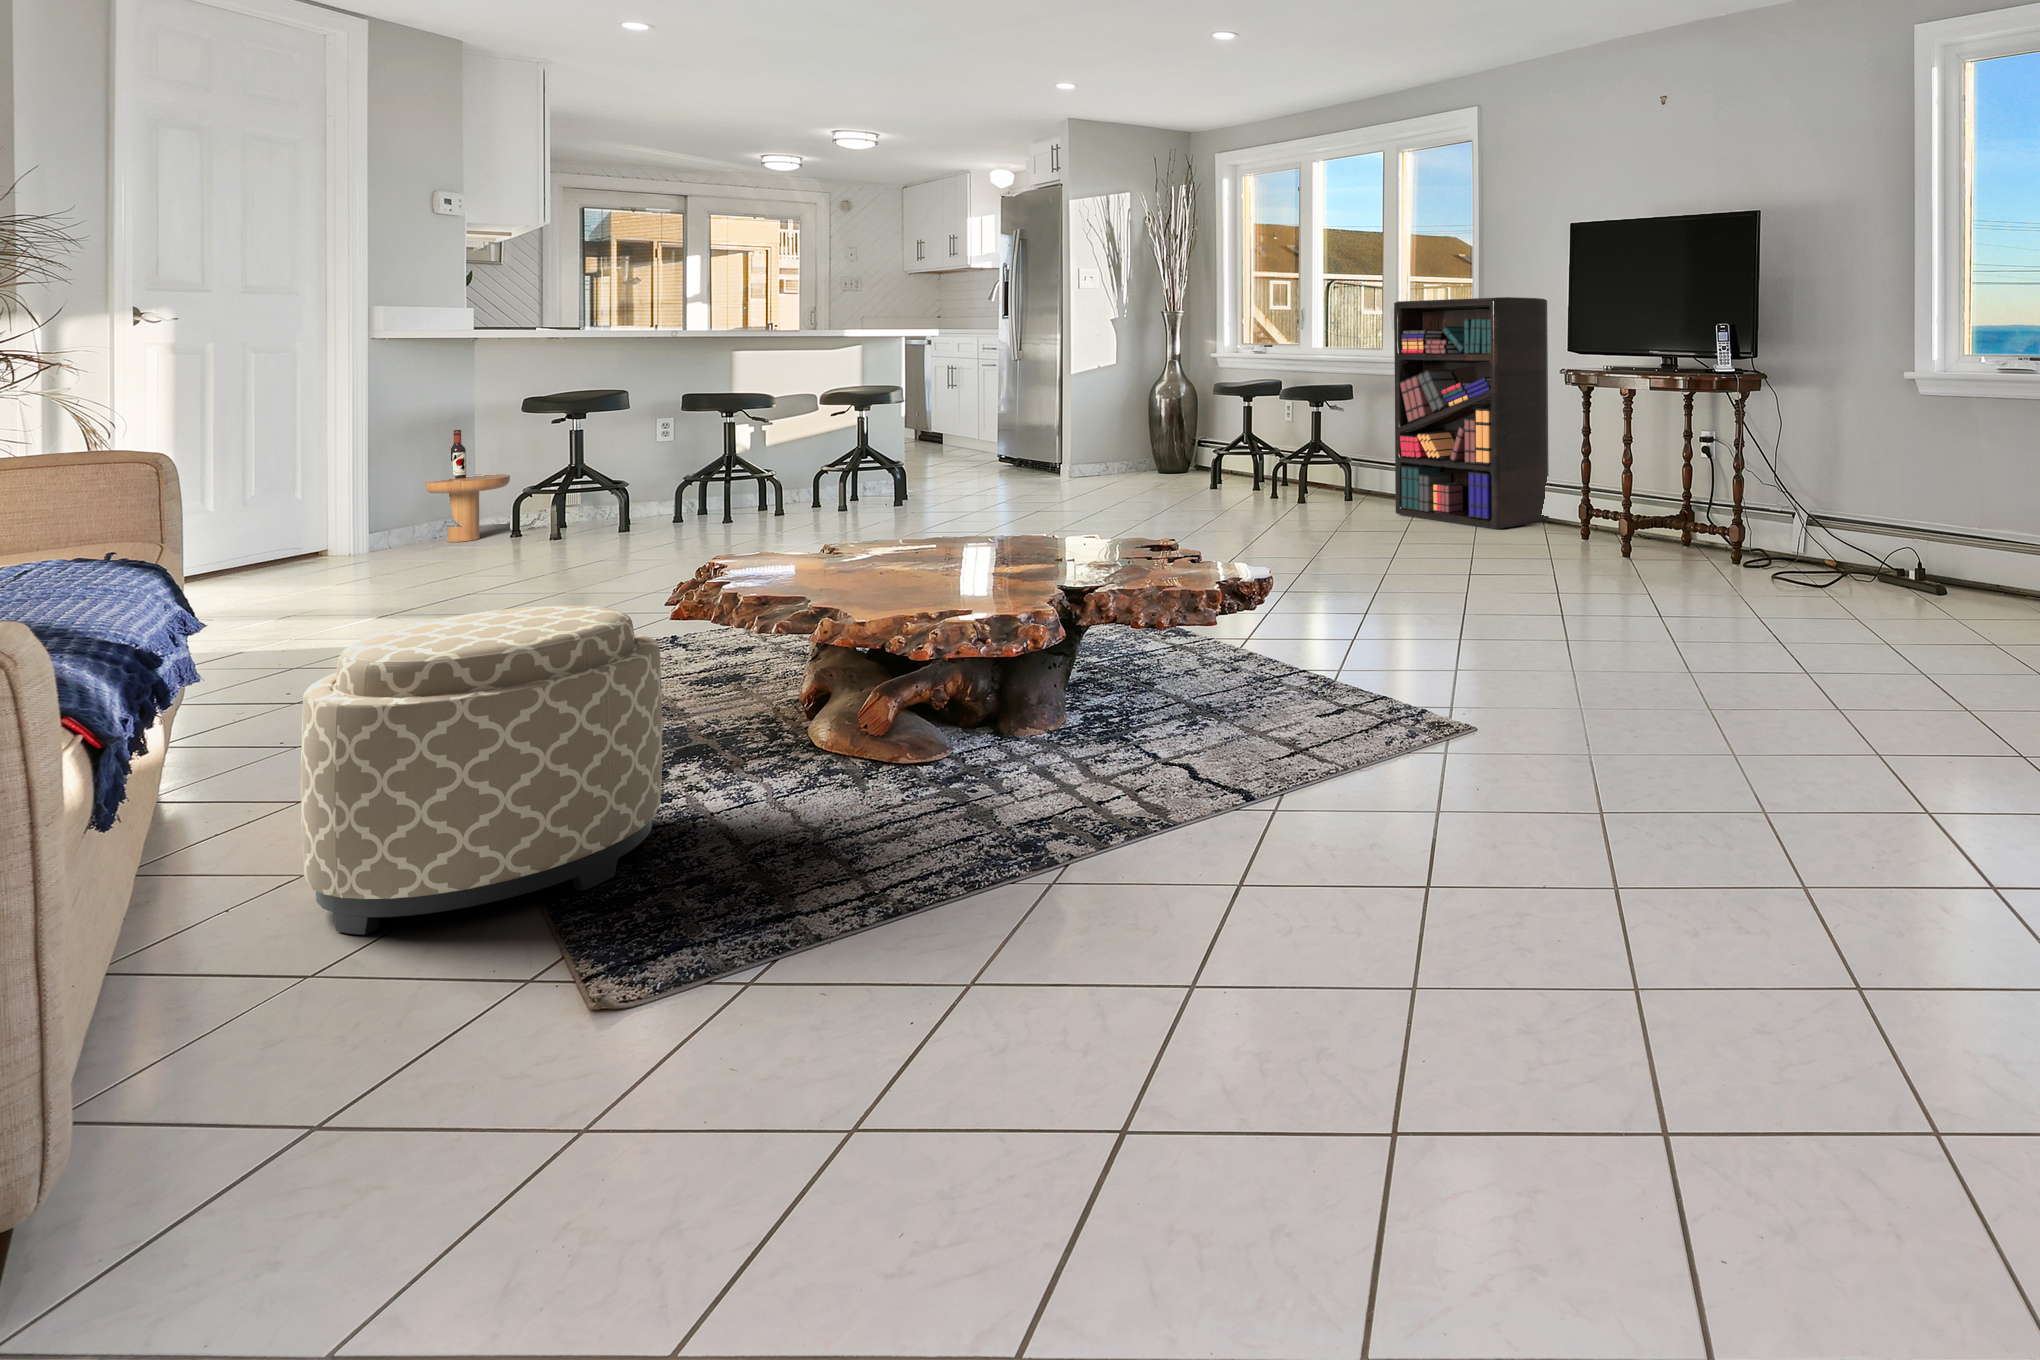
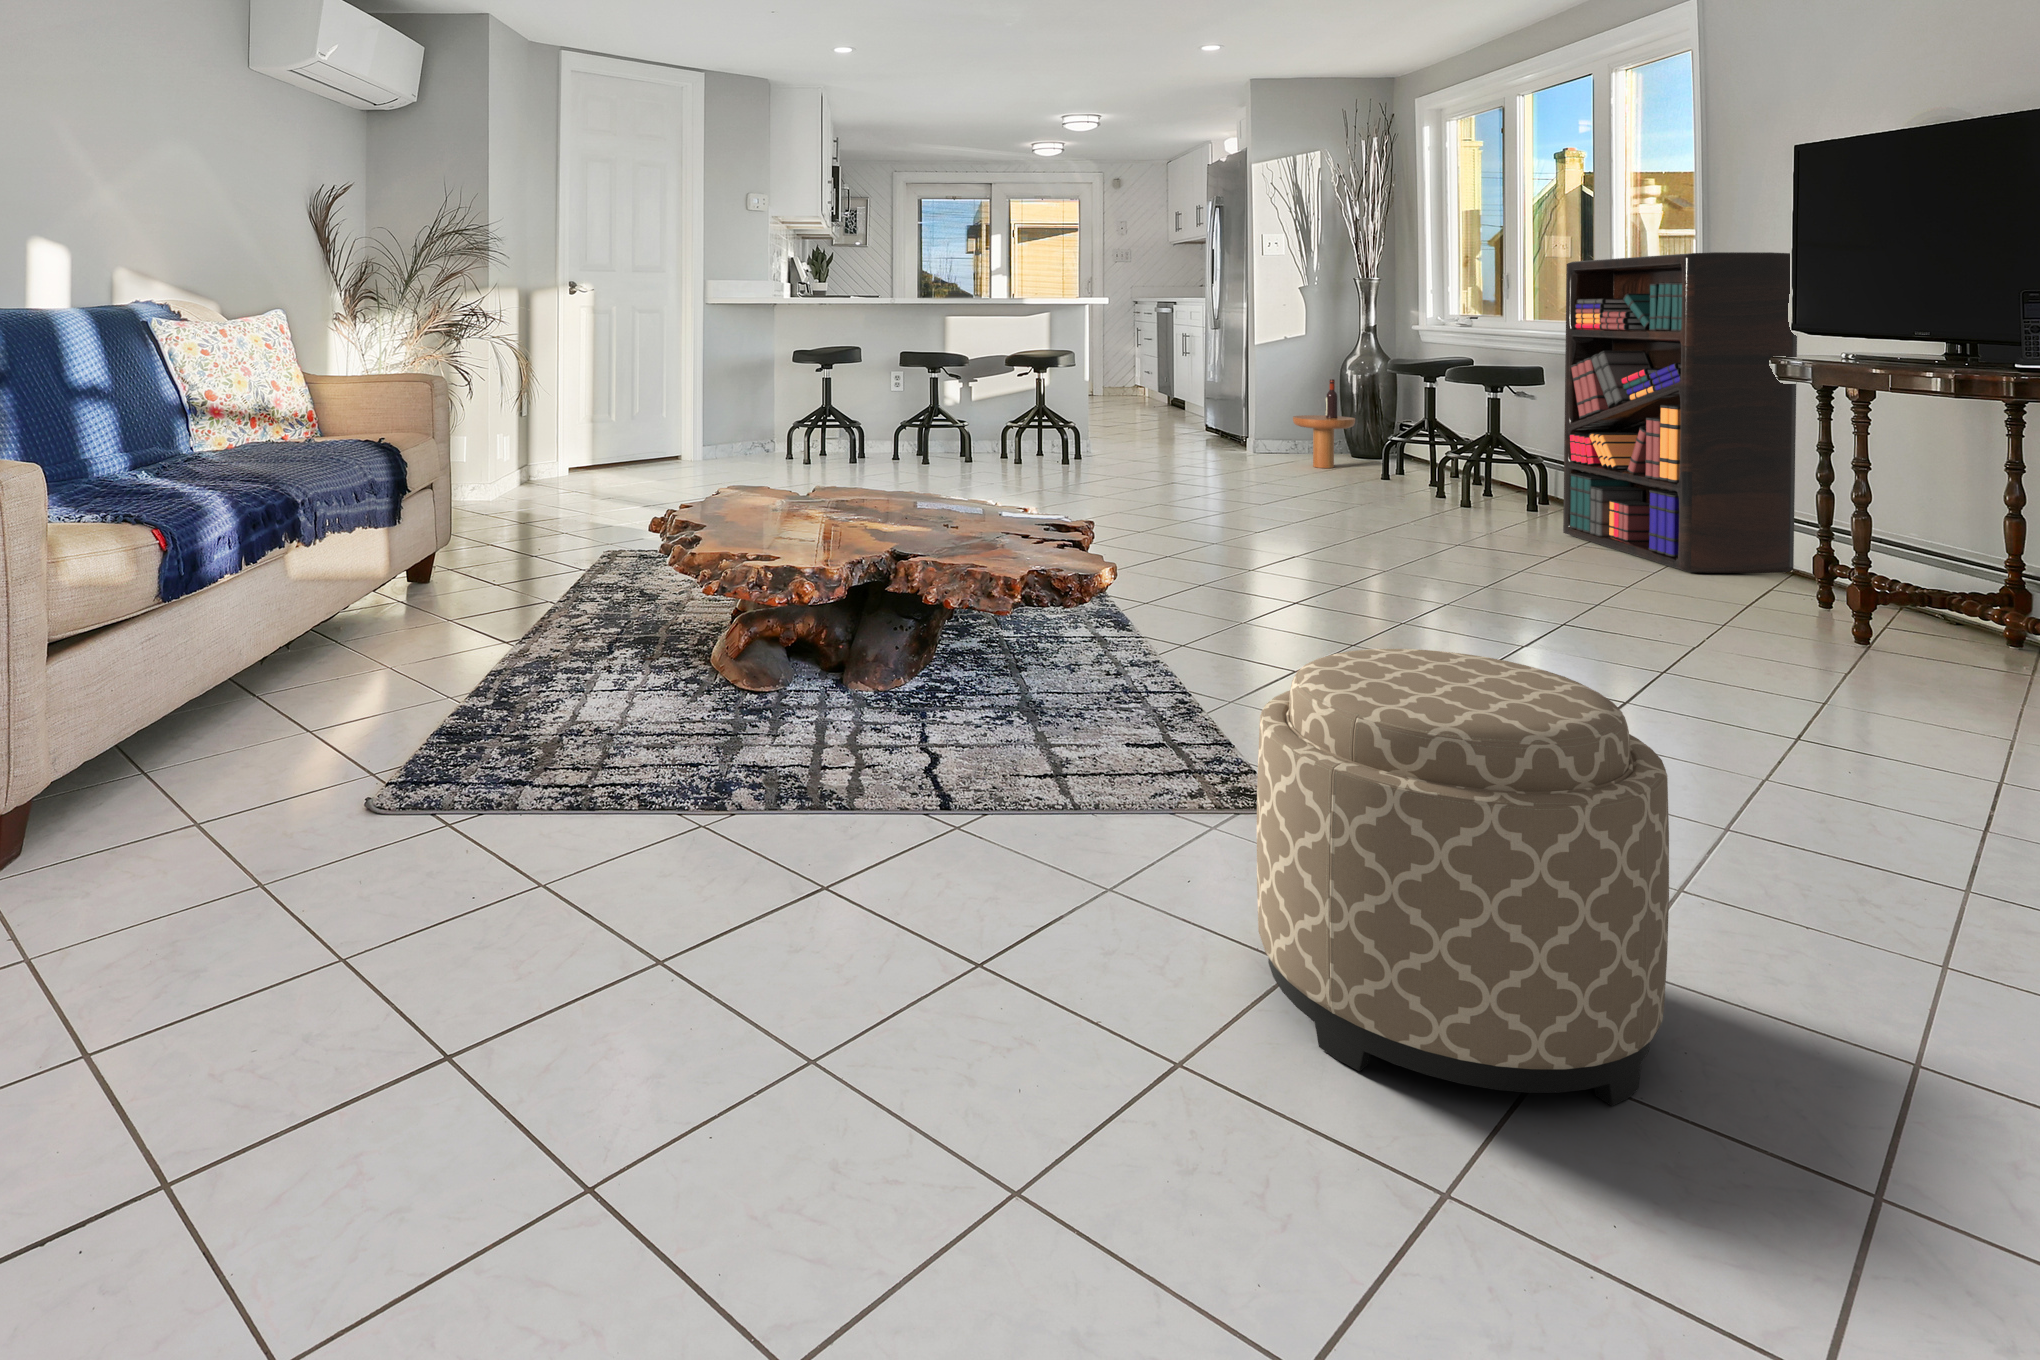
side table: present [425,430,510,542] -> present [1293,379,1355,468]
ottoman: present [301,606,662,935] -> present [1257,649,1669,1106]

